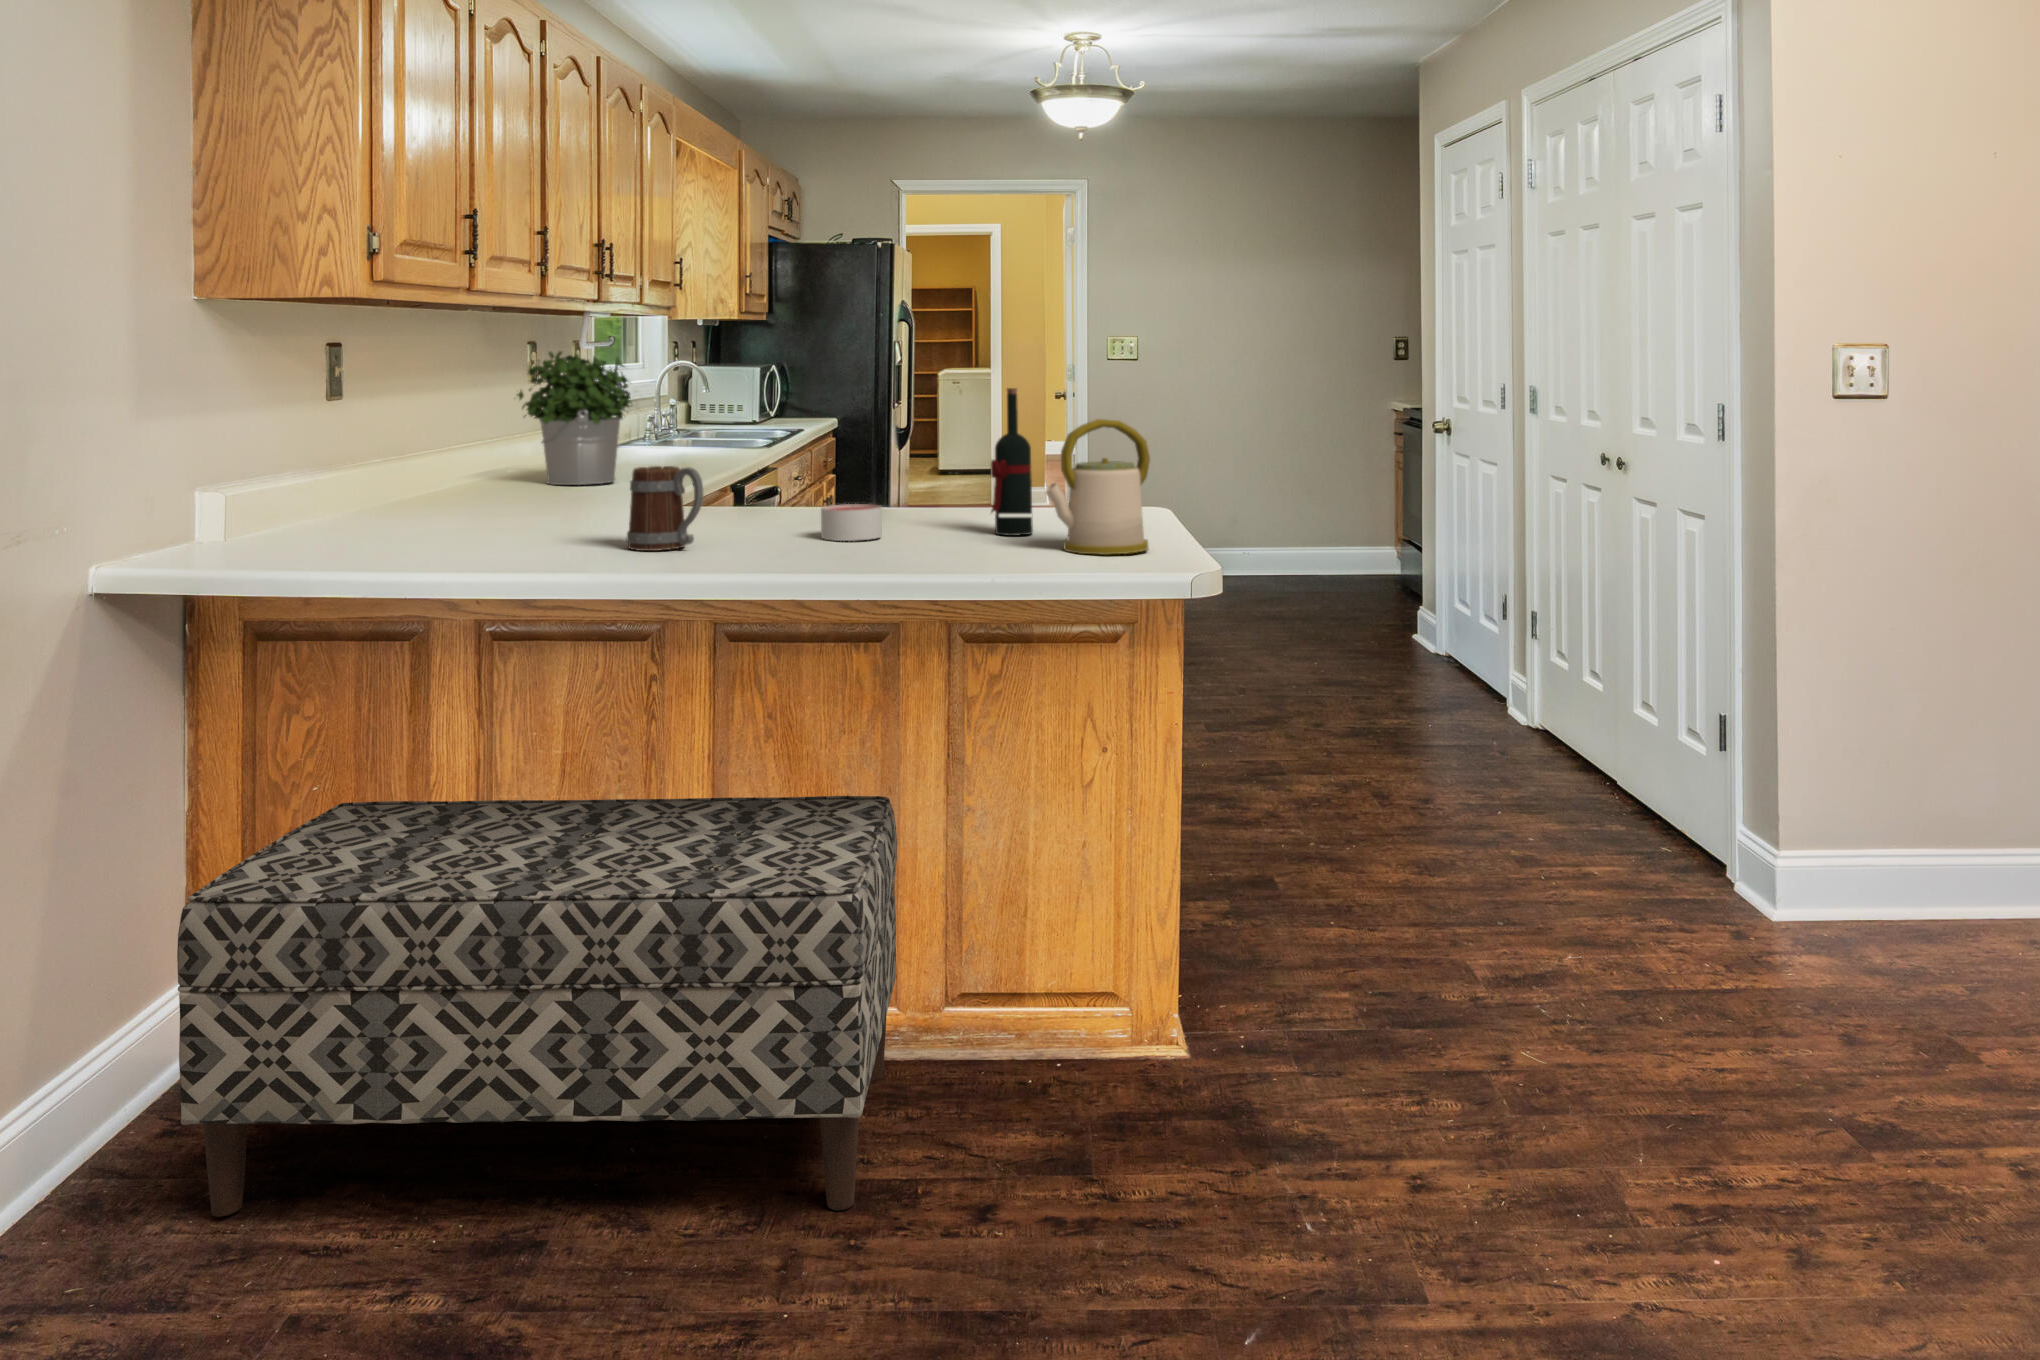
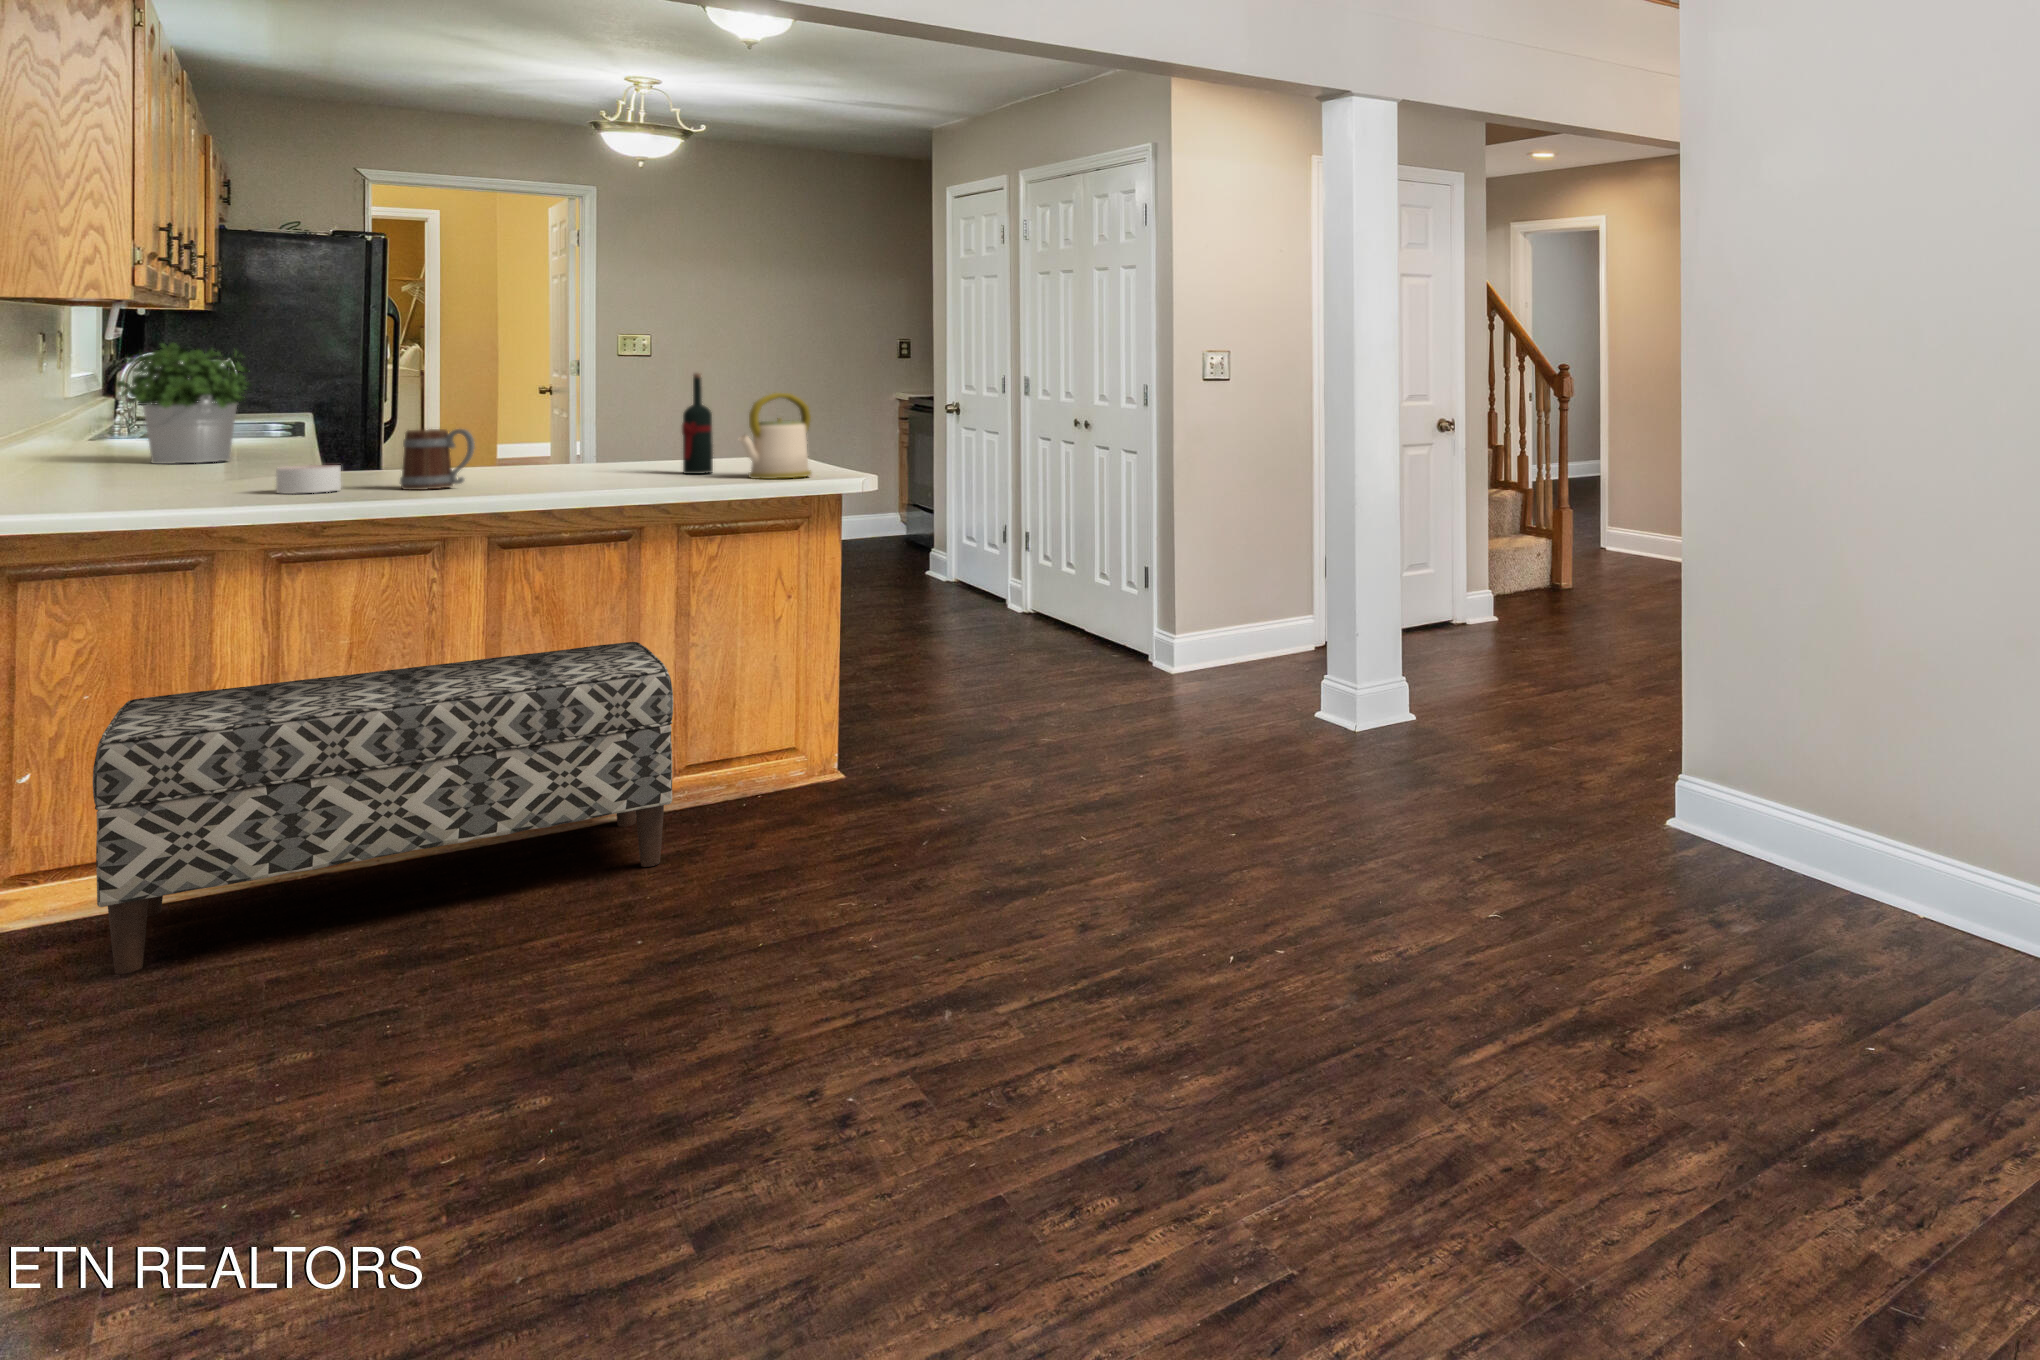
candle: present [821,504,882,541] -> present [276,465,341,494]

